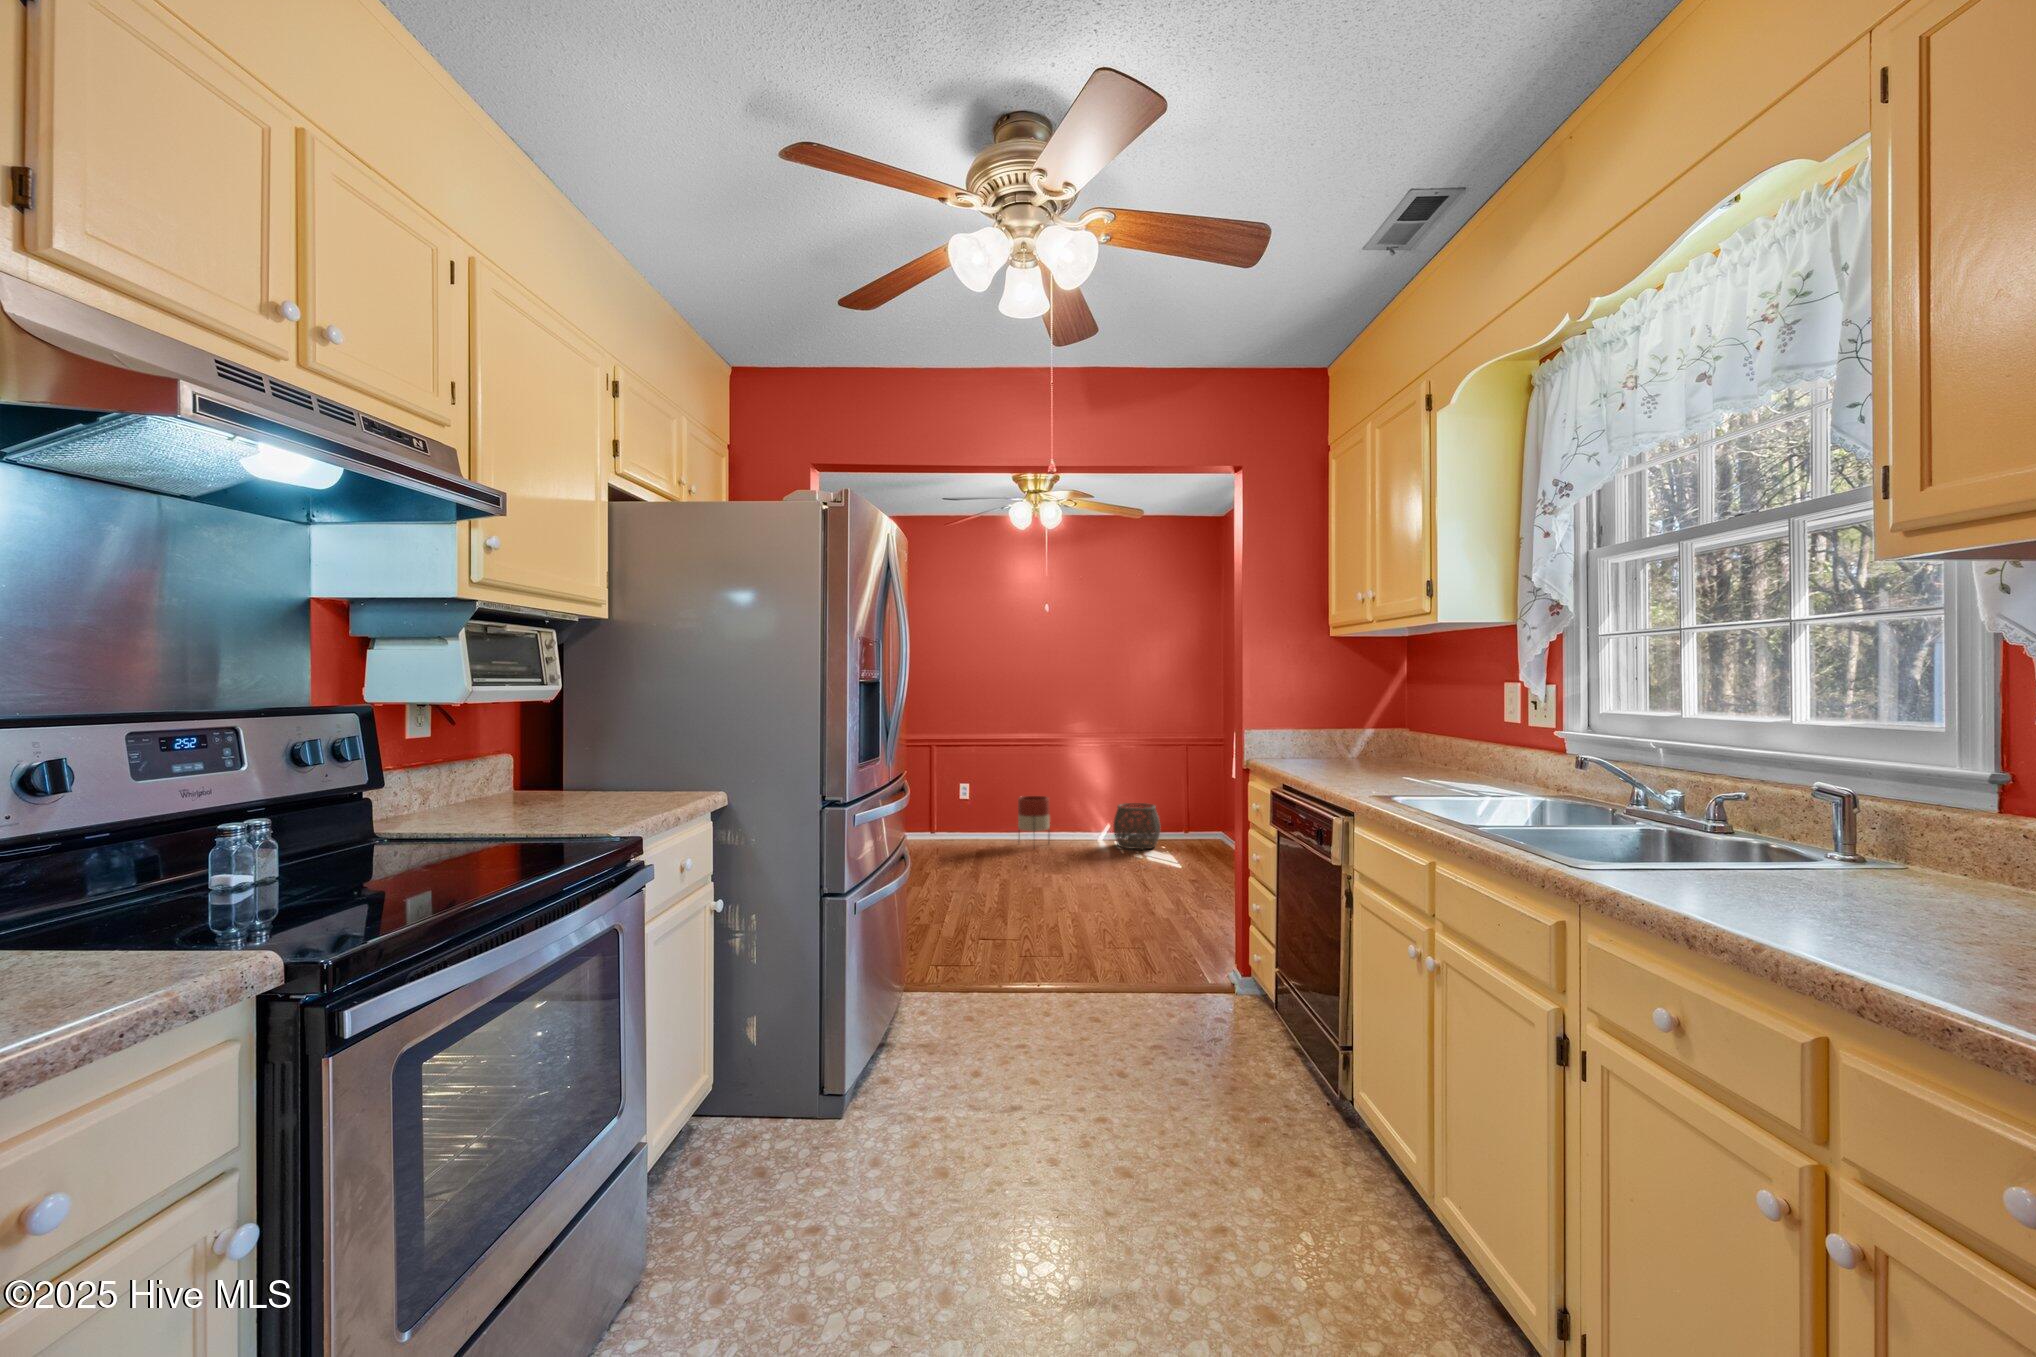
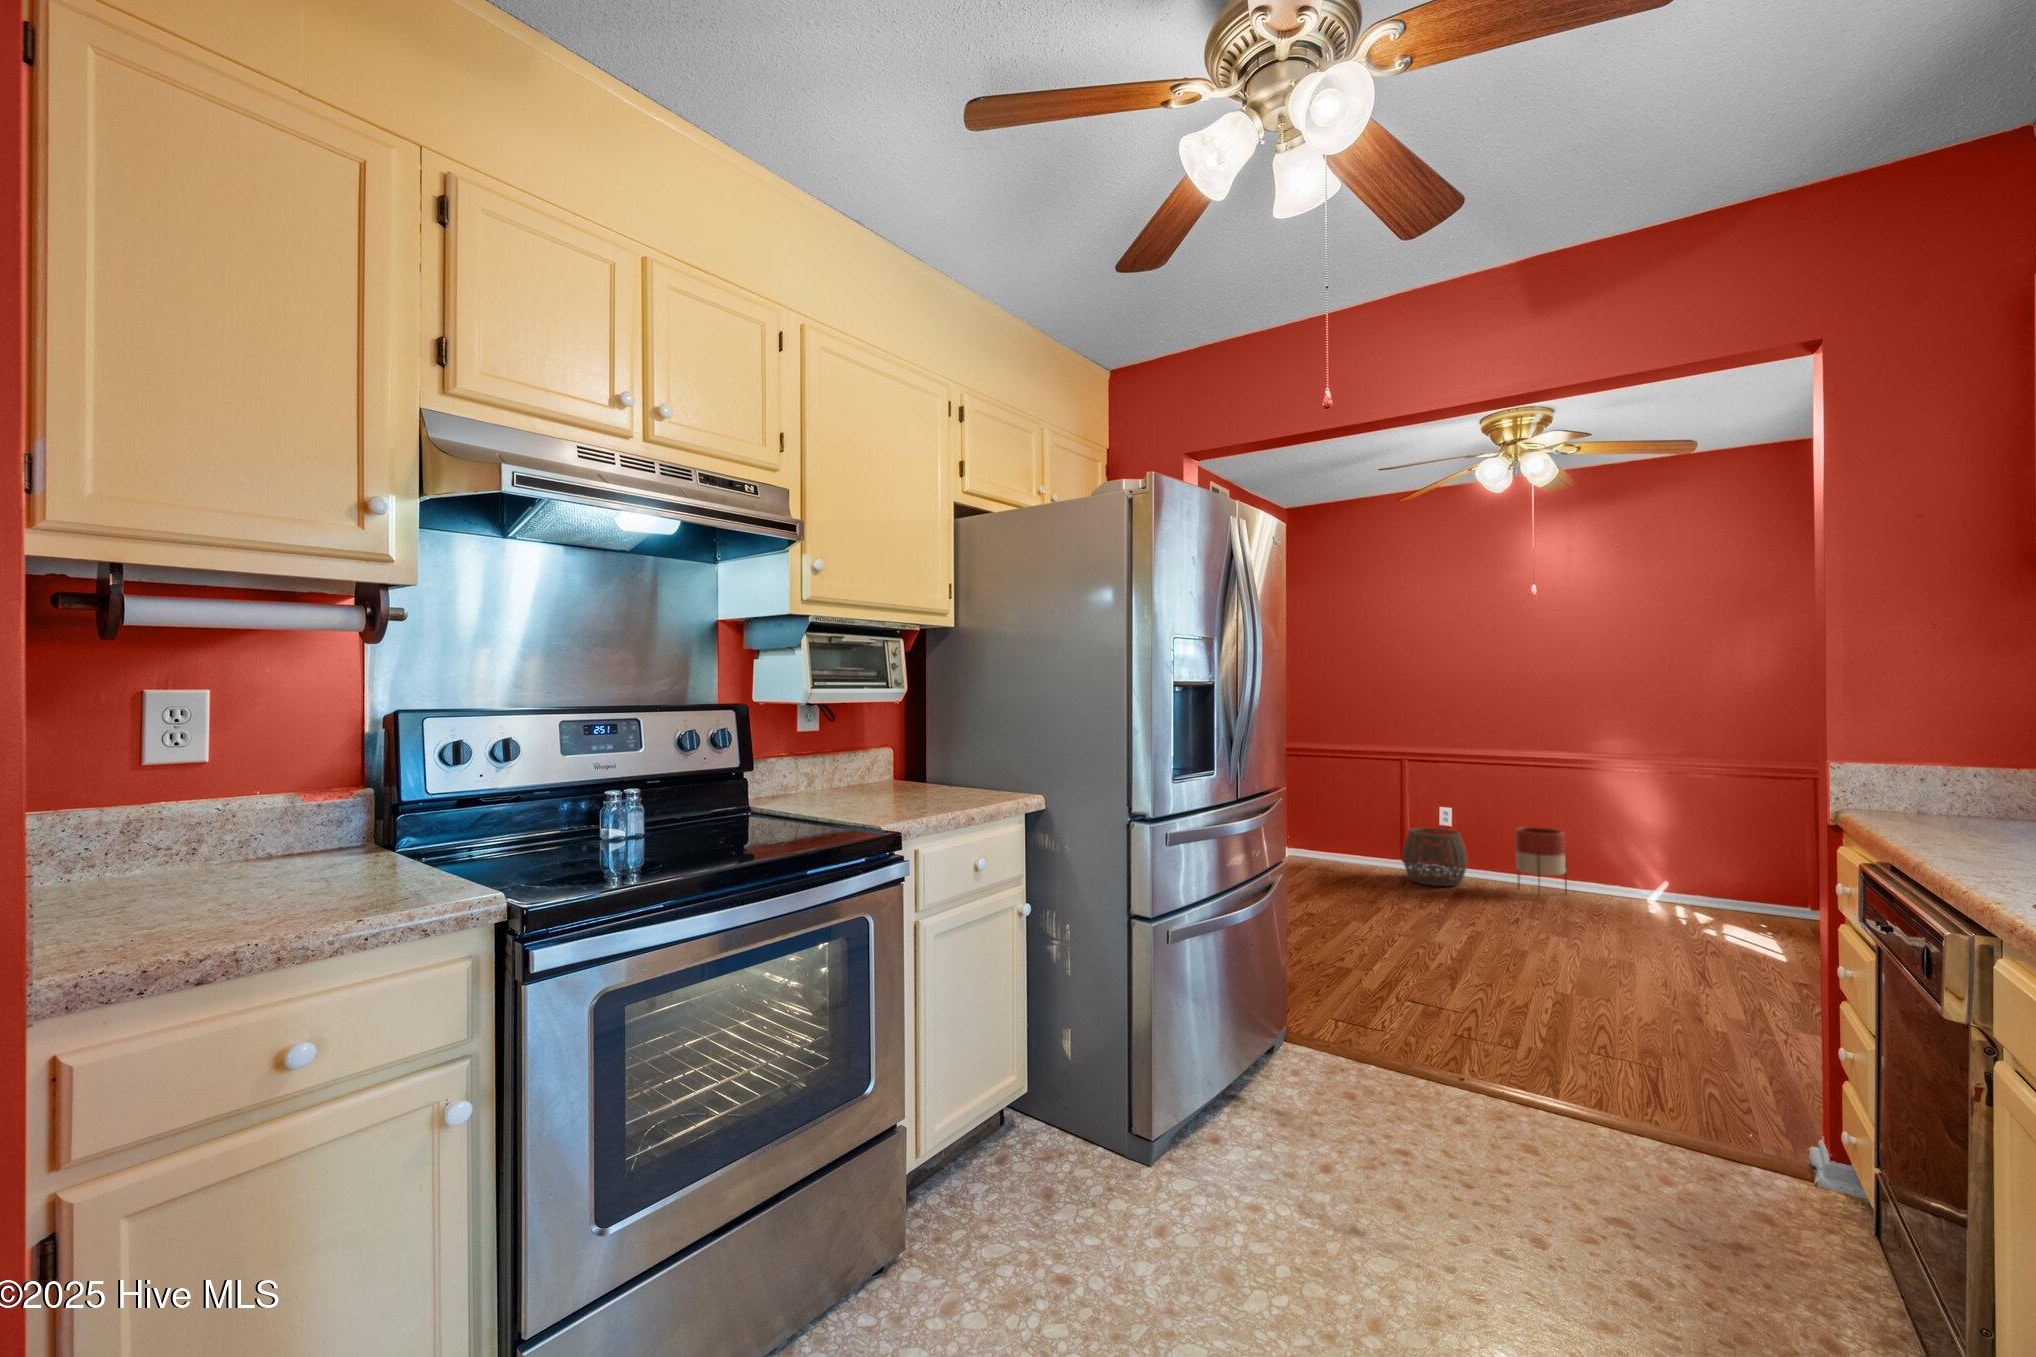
woven basket: present [1113,803,1160,850] -> present [1402,828,1467,886]

